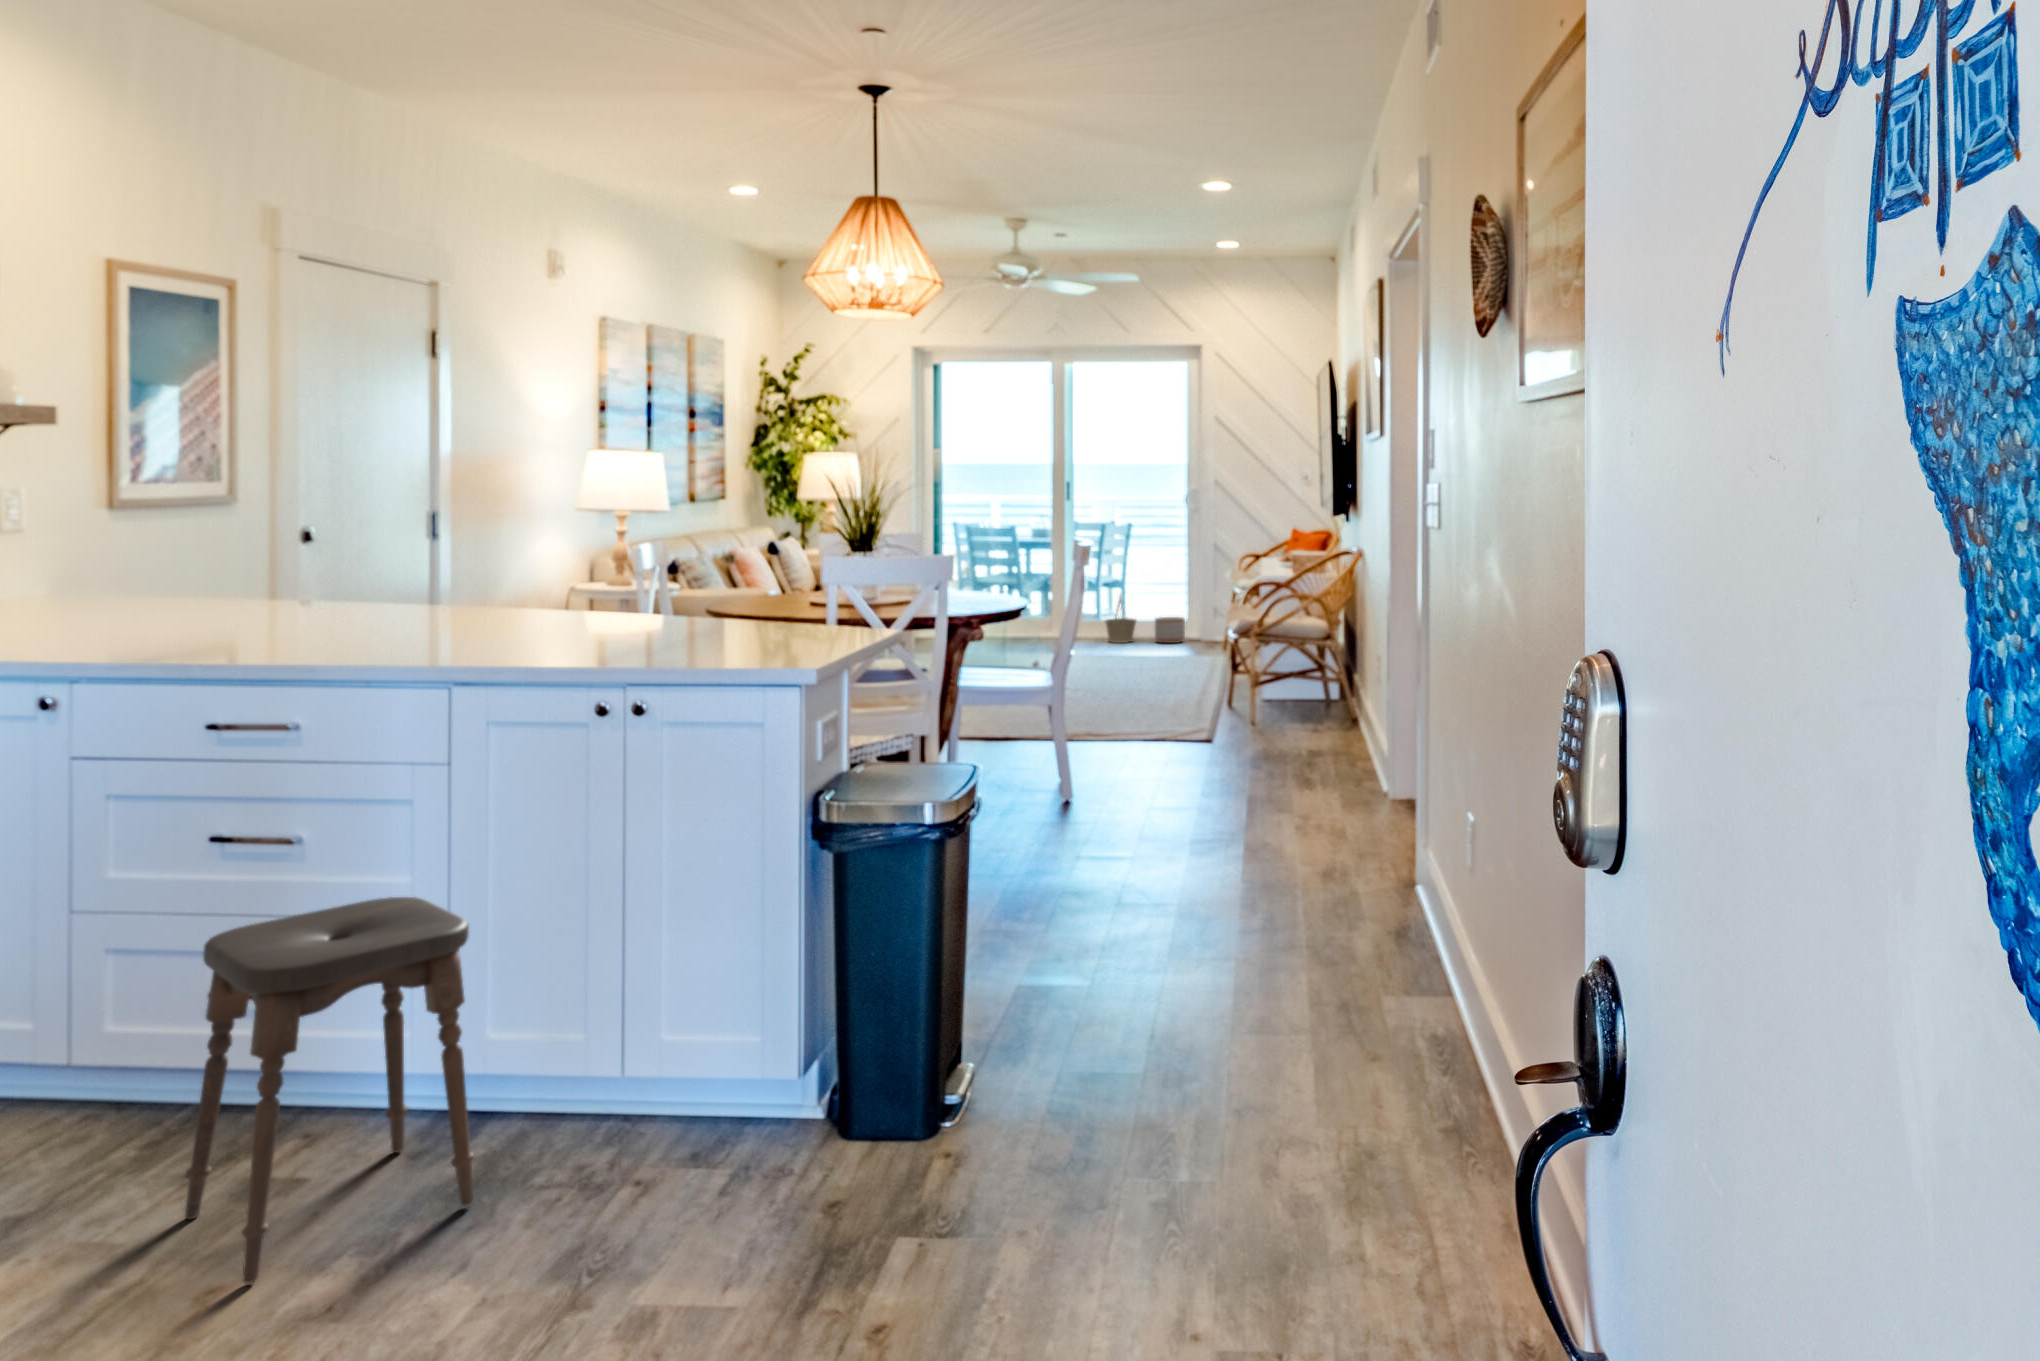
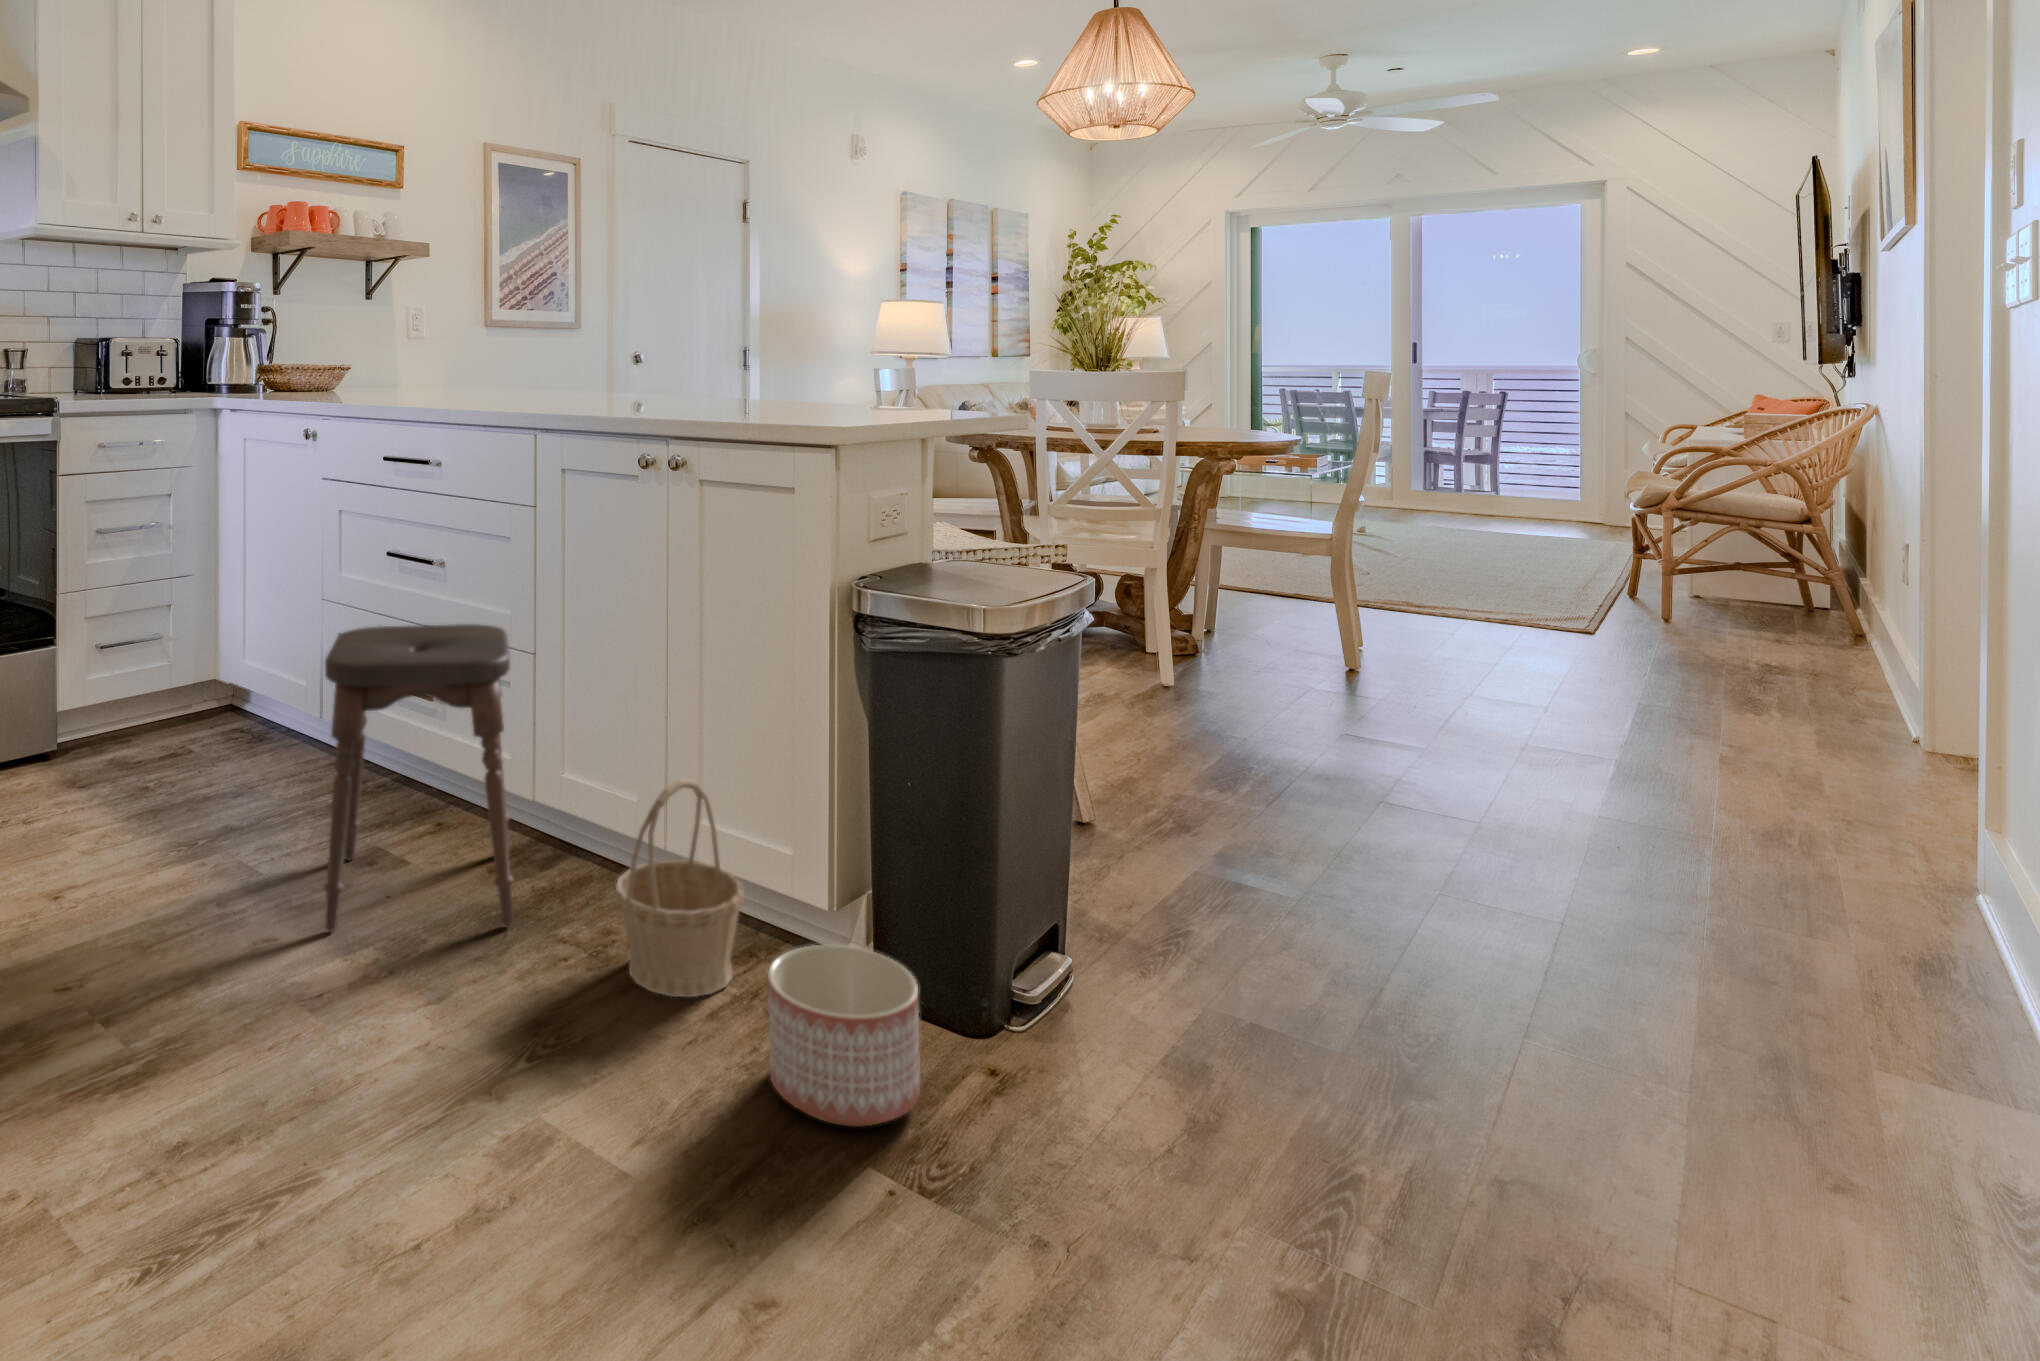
basket: present [1105,597,1136,643] -> present [616,779,744,997]
planter: present [1155,617,1185,643] -> present [768,945,920,1127]

